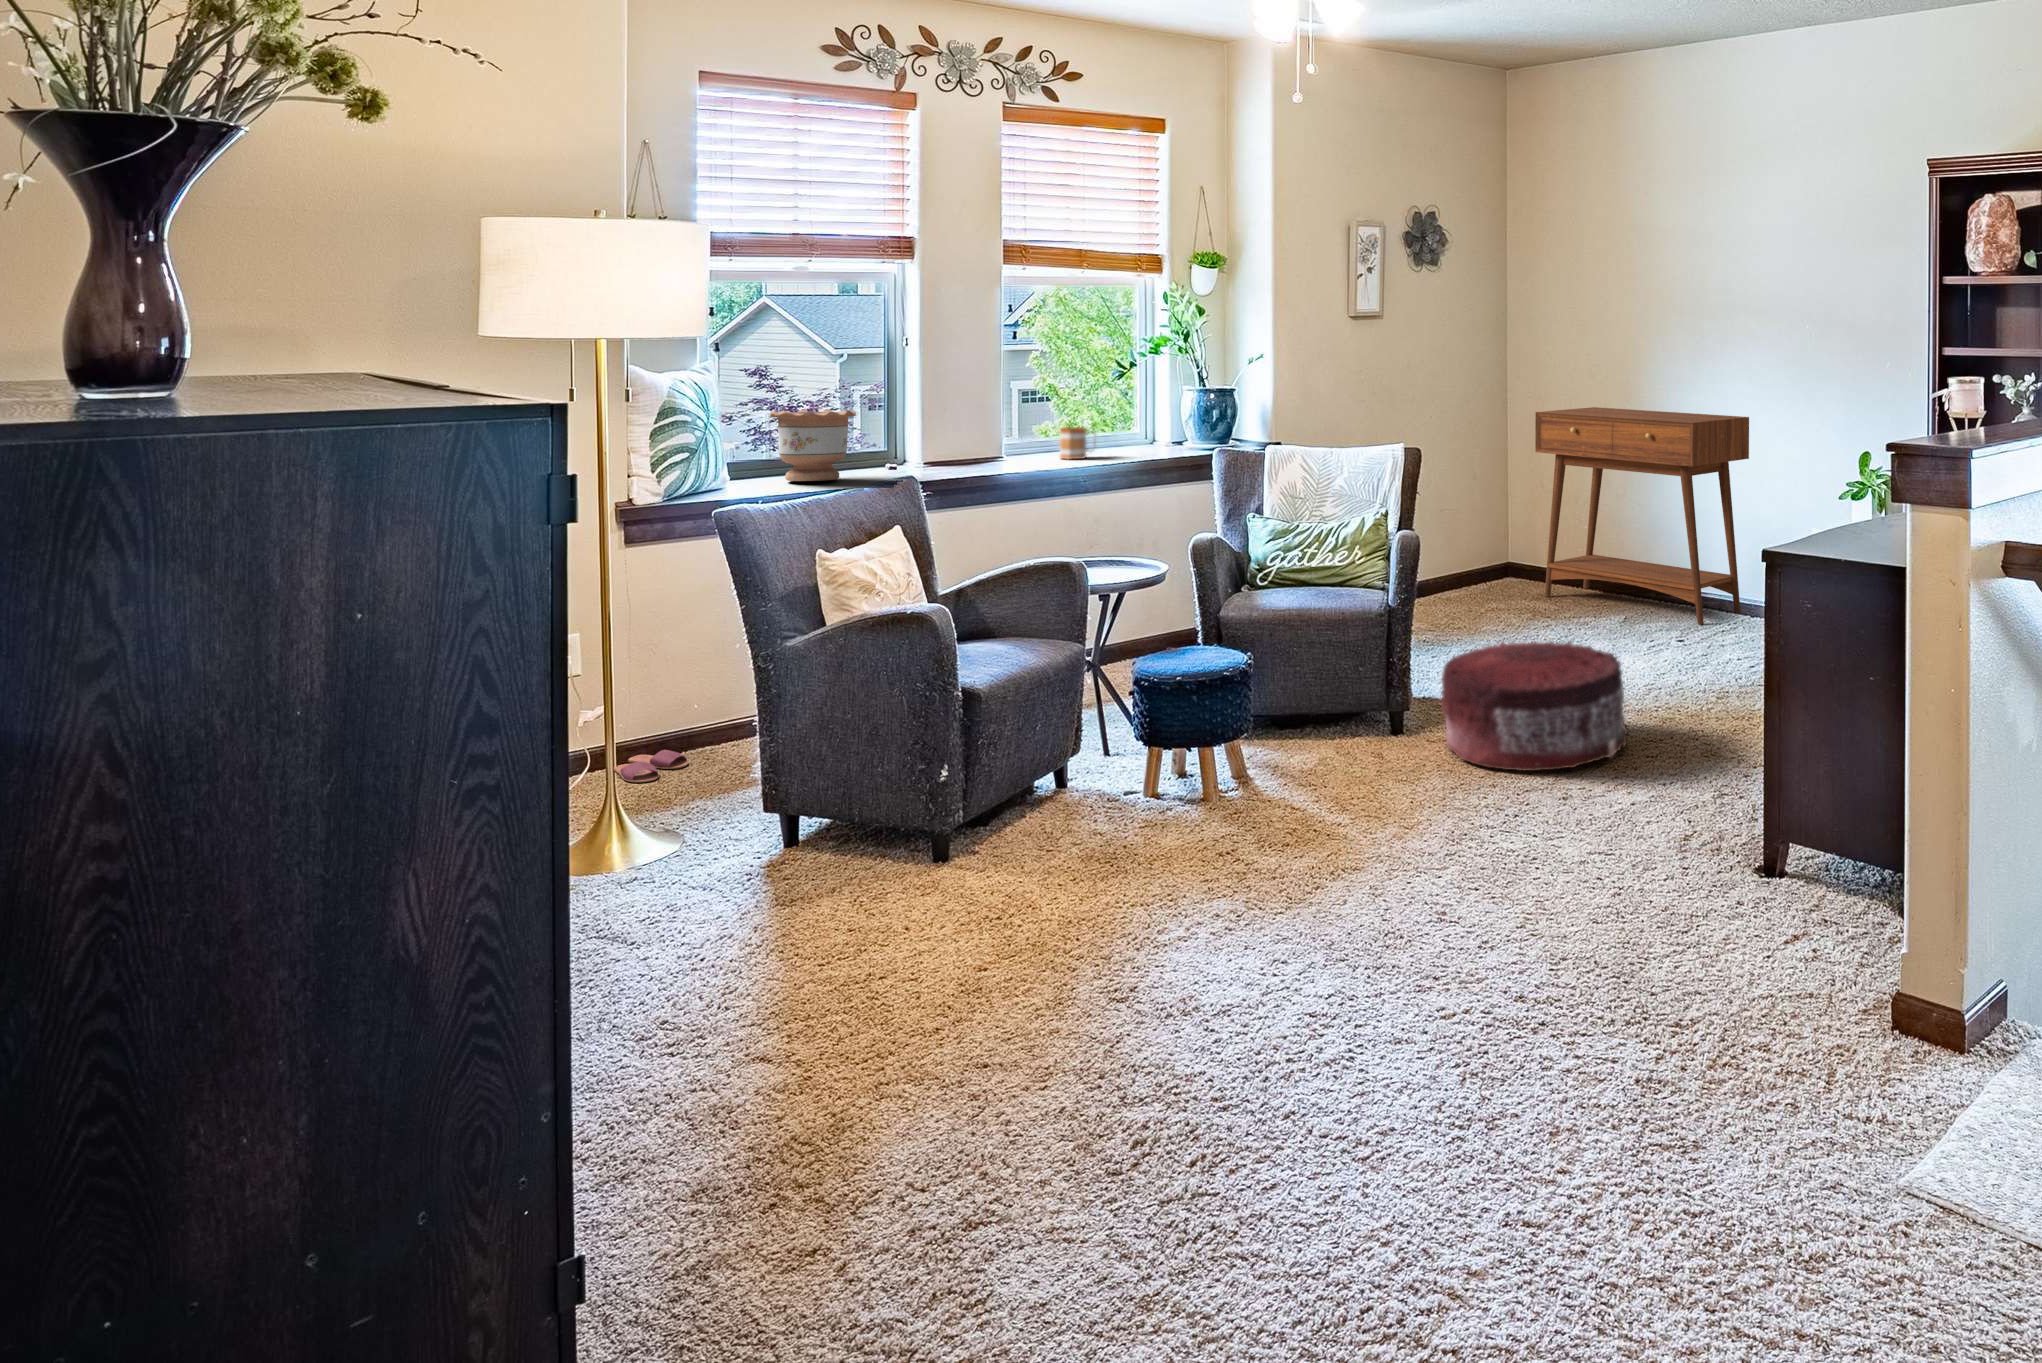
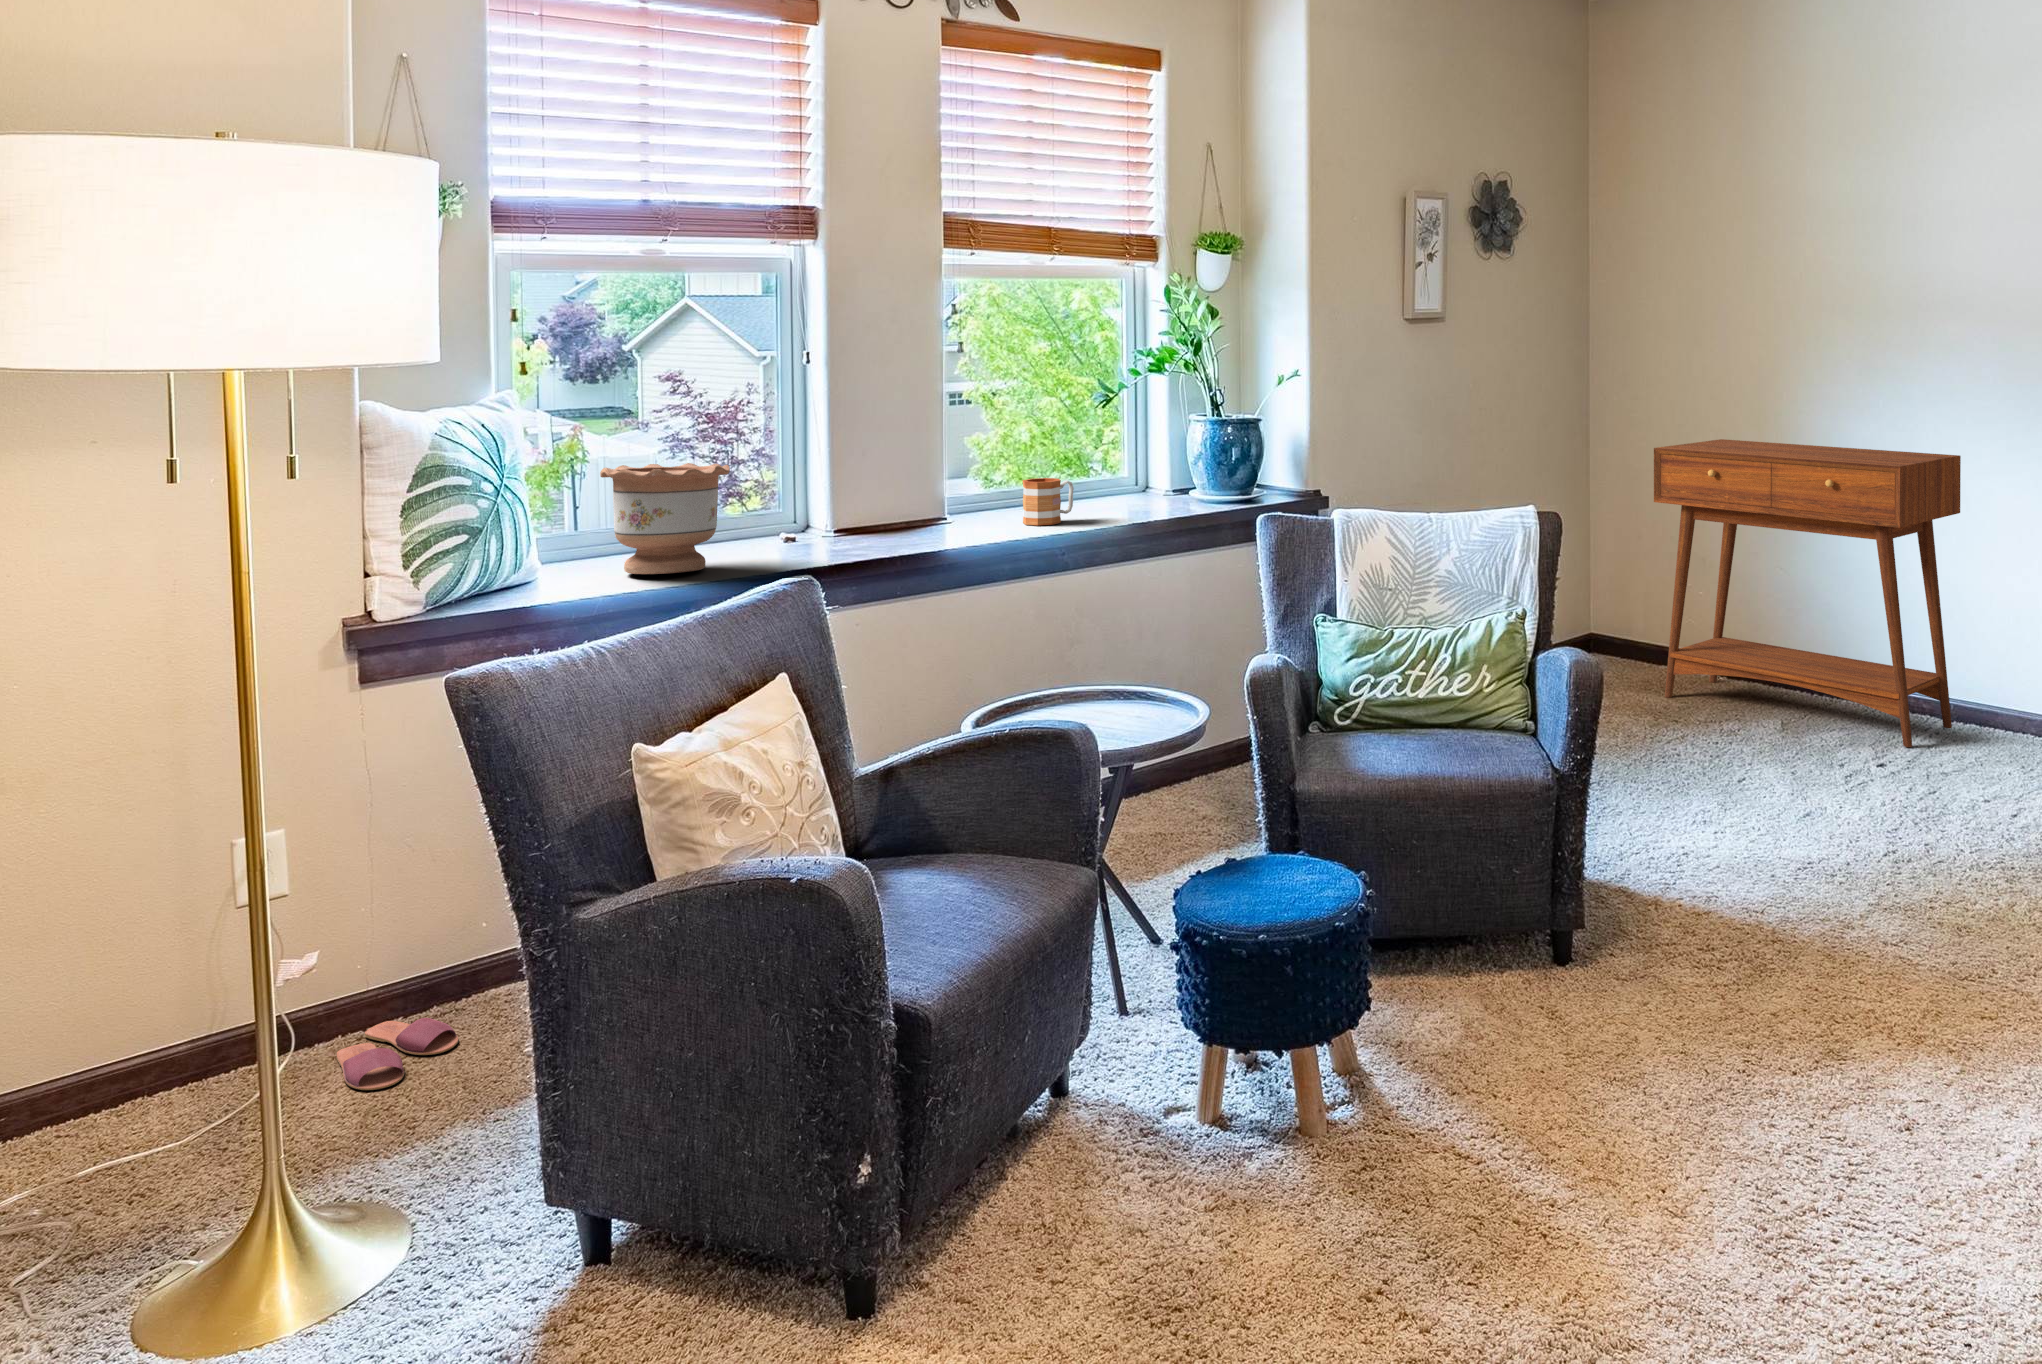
pouf: present [1441,641,1628,771] -> none [1652,826,1961,1075]

